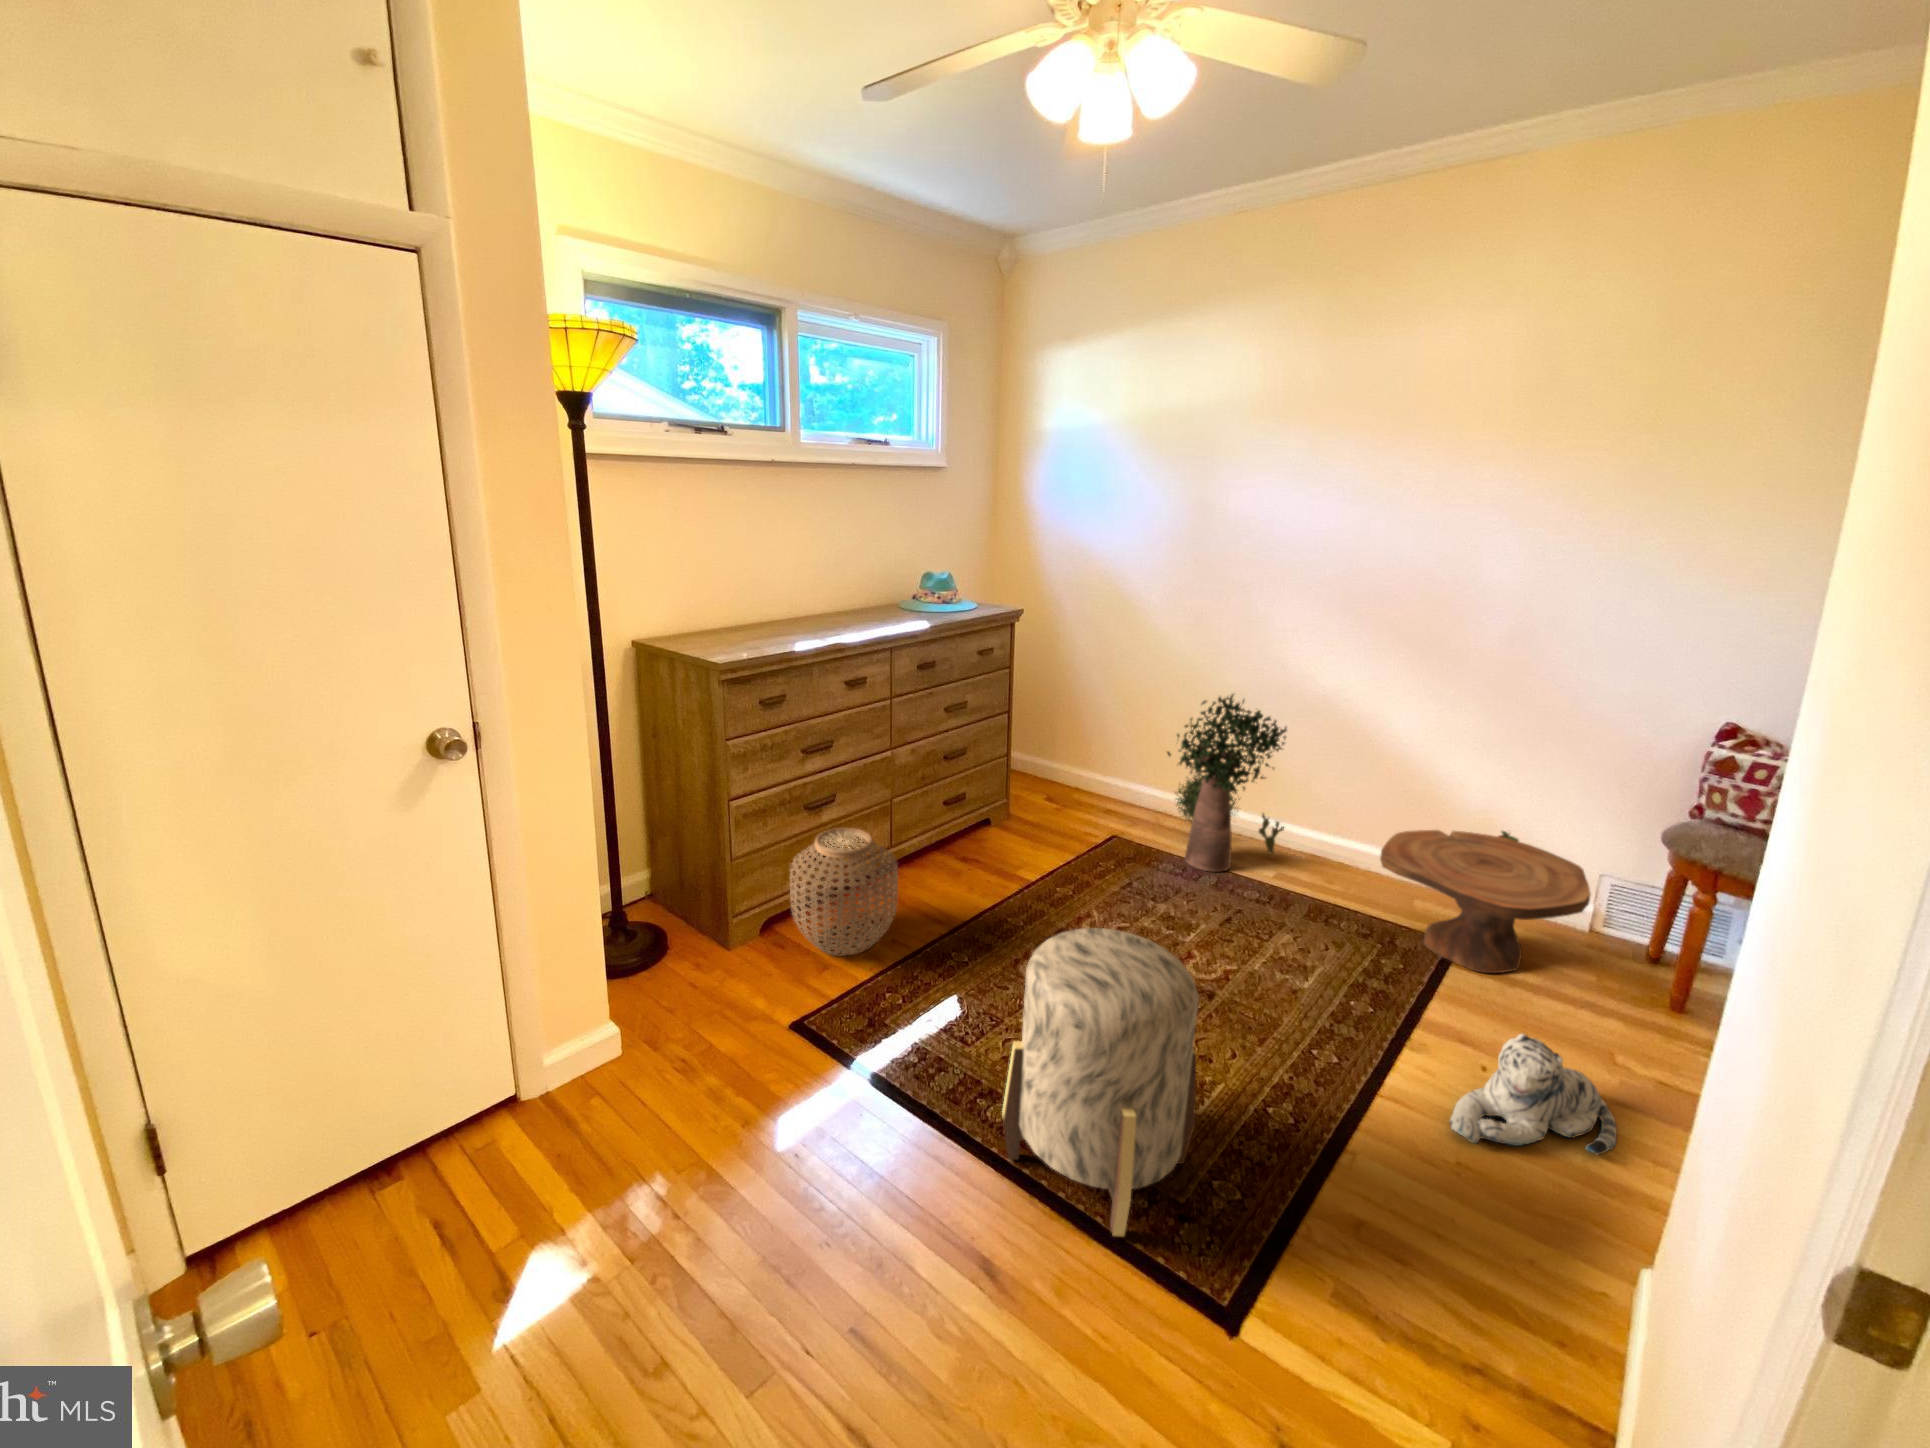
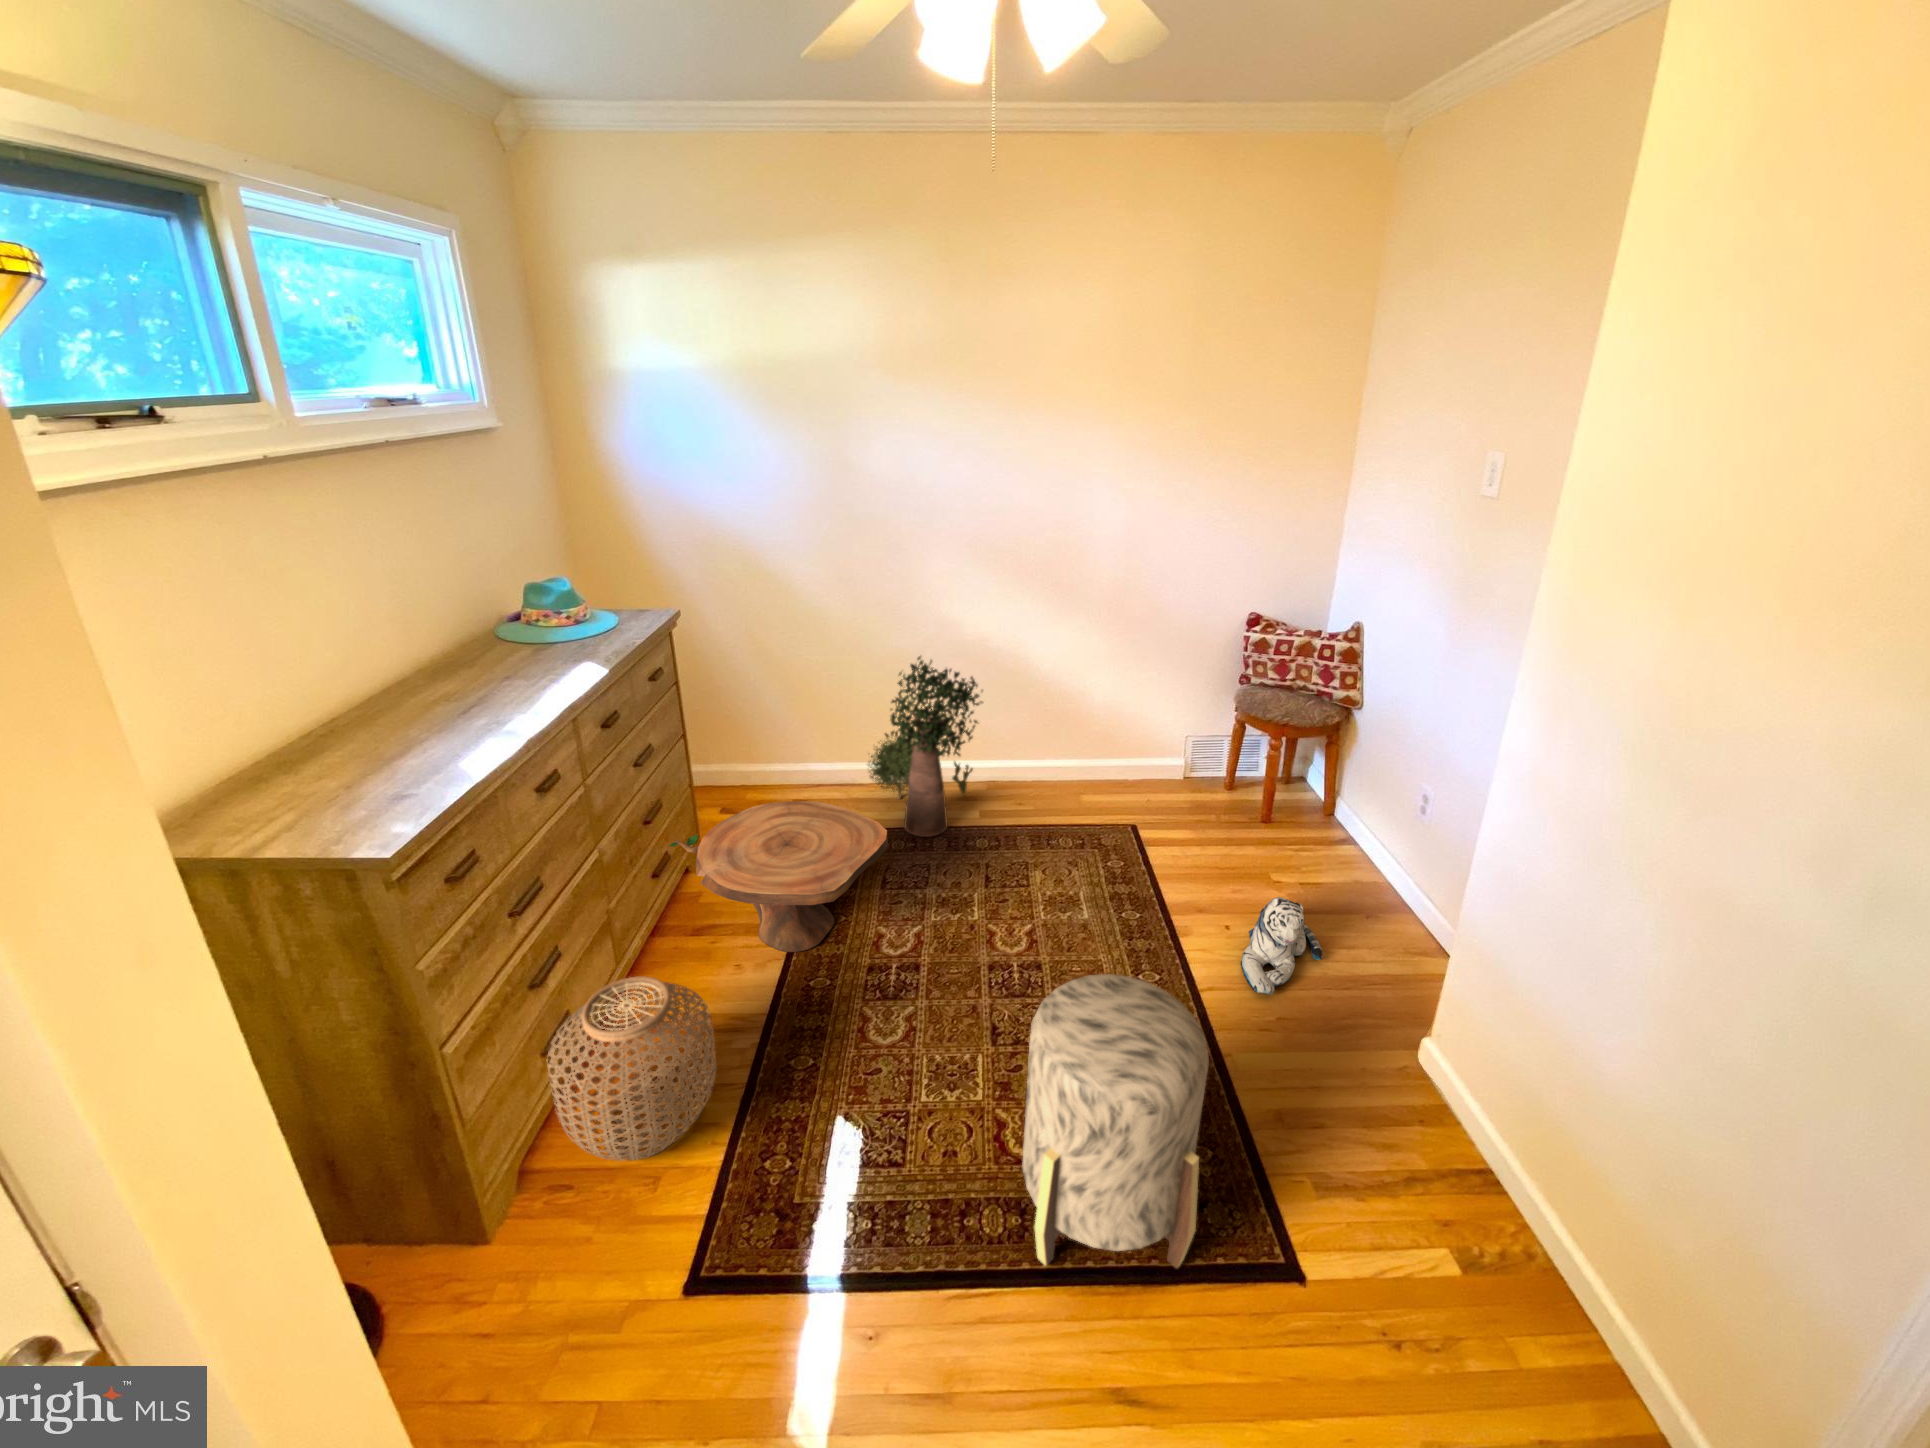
side table: present [1380,830,1590,973] -> present [669,801,888,952]

